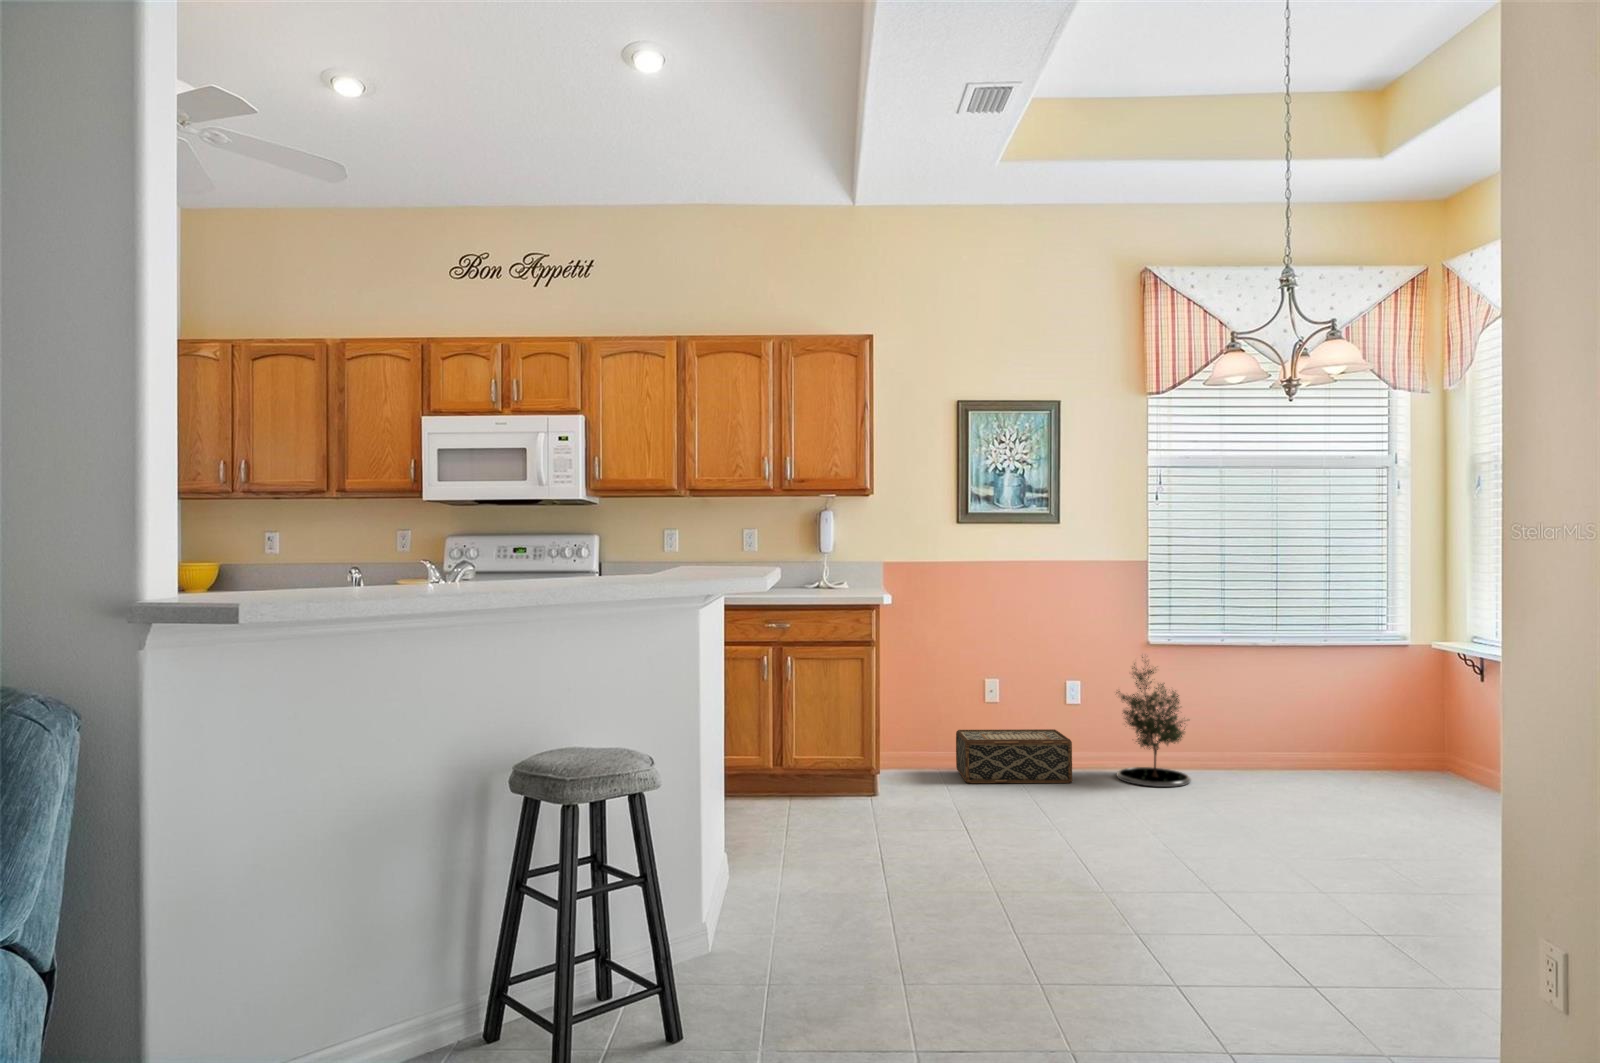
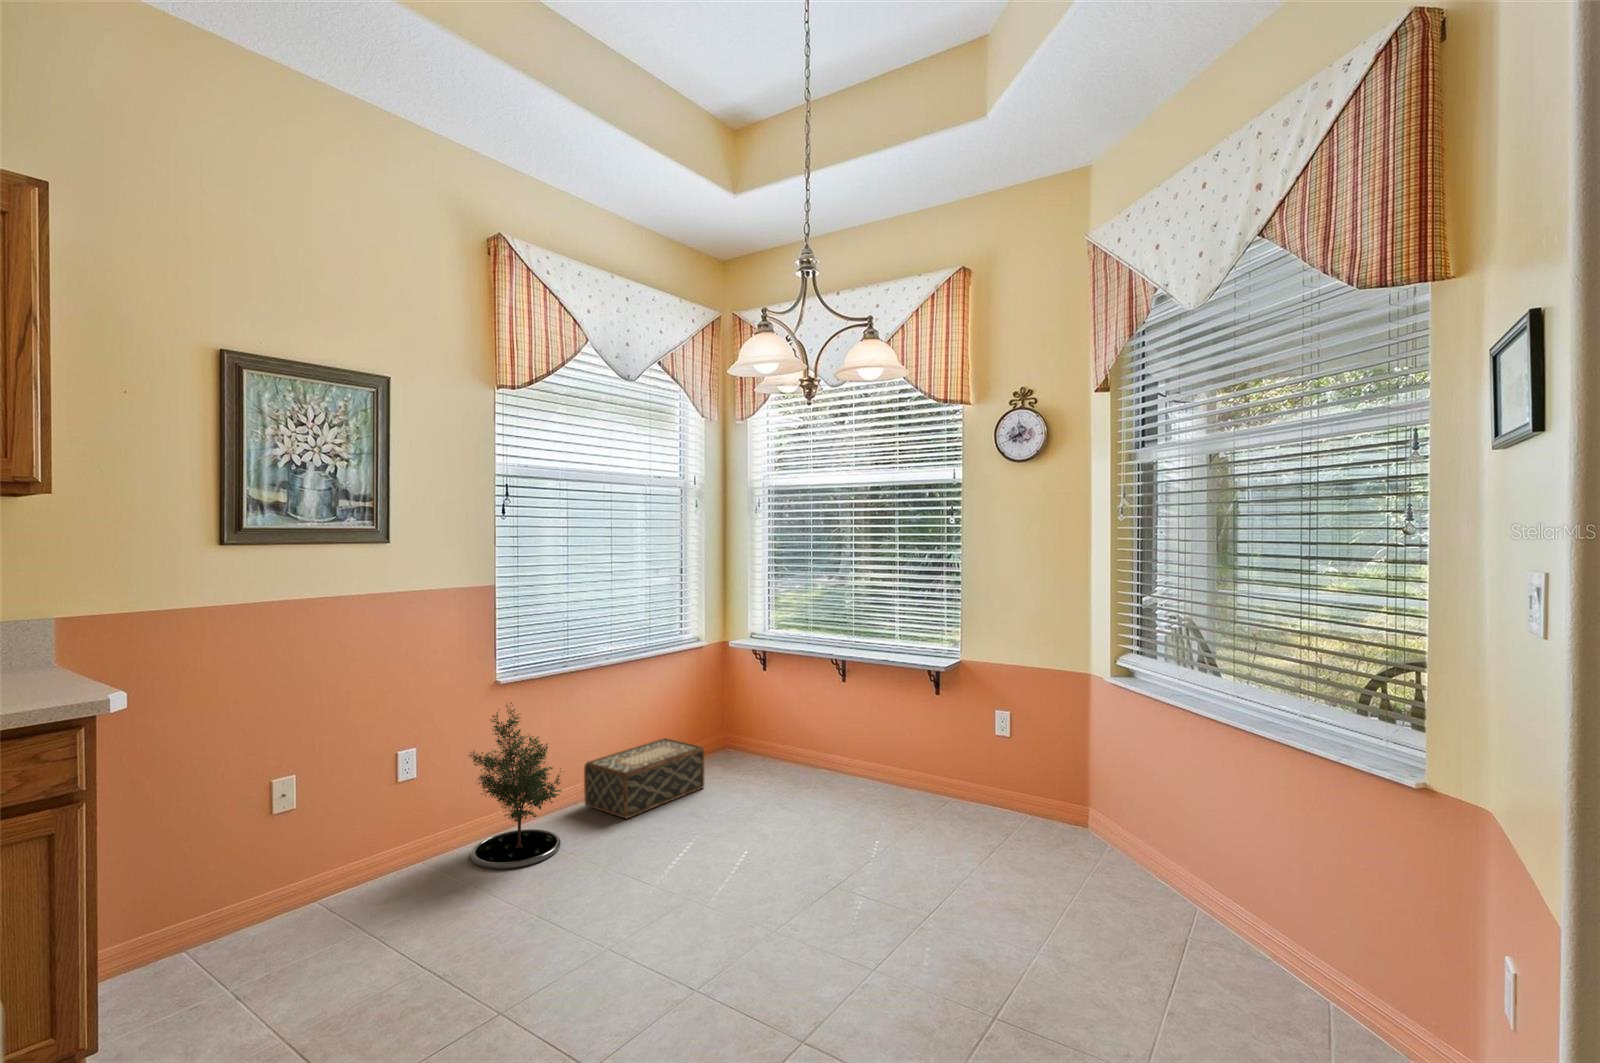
woven basket: present [956,729,1072,783] -> present [584,738,704,818]

